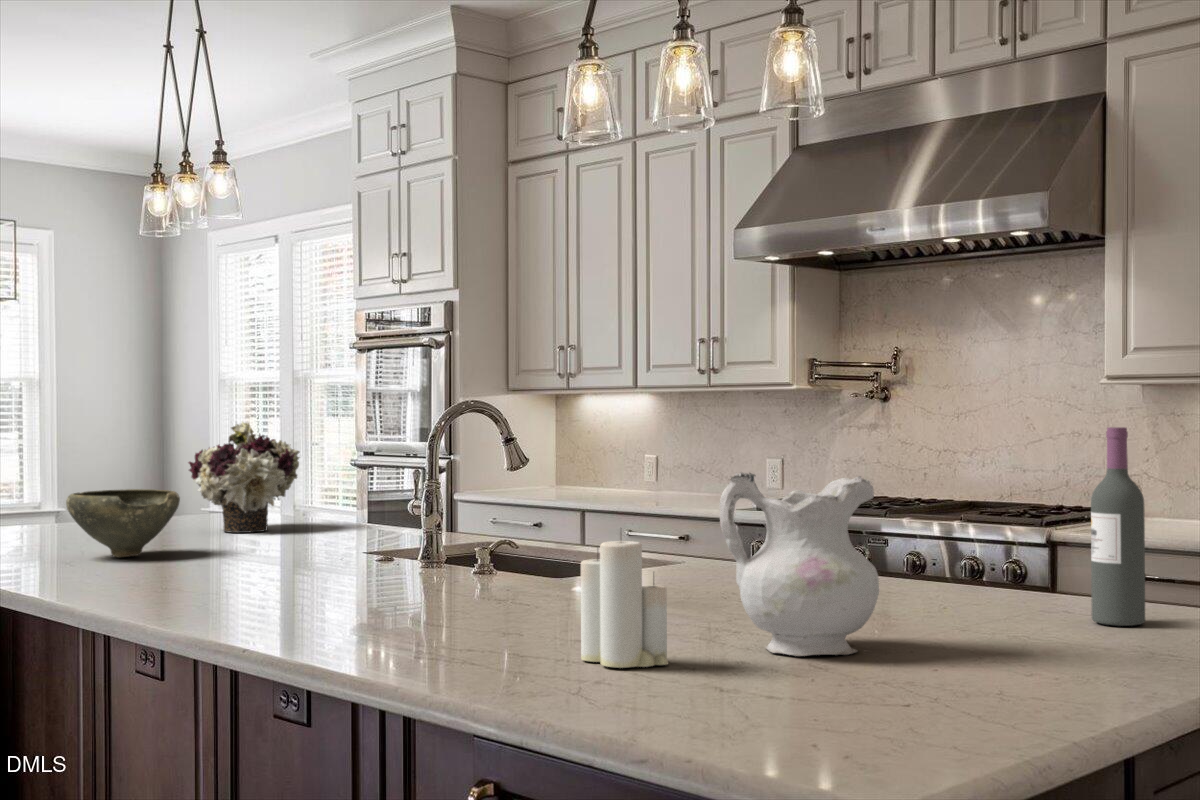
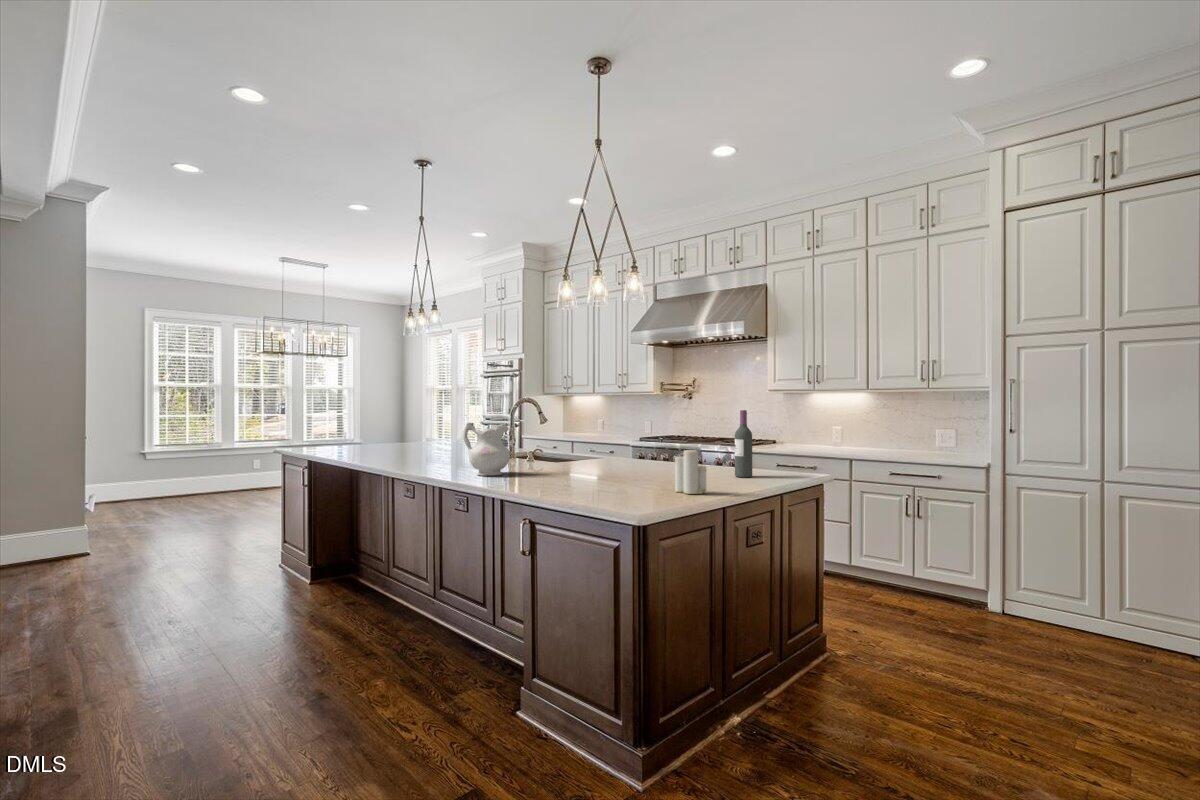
flower arrangement: present [189,422,300,533] -> none [420,406,463,449]
ceramic pitcher: present [719,472,879,656] -> present [463,423,510,476]
bowl: present [66,489,180,557] -> none [377,432,419,457]
candle: present [581,540,668,668] -> present [675,450,707,494]

